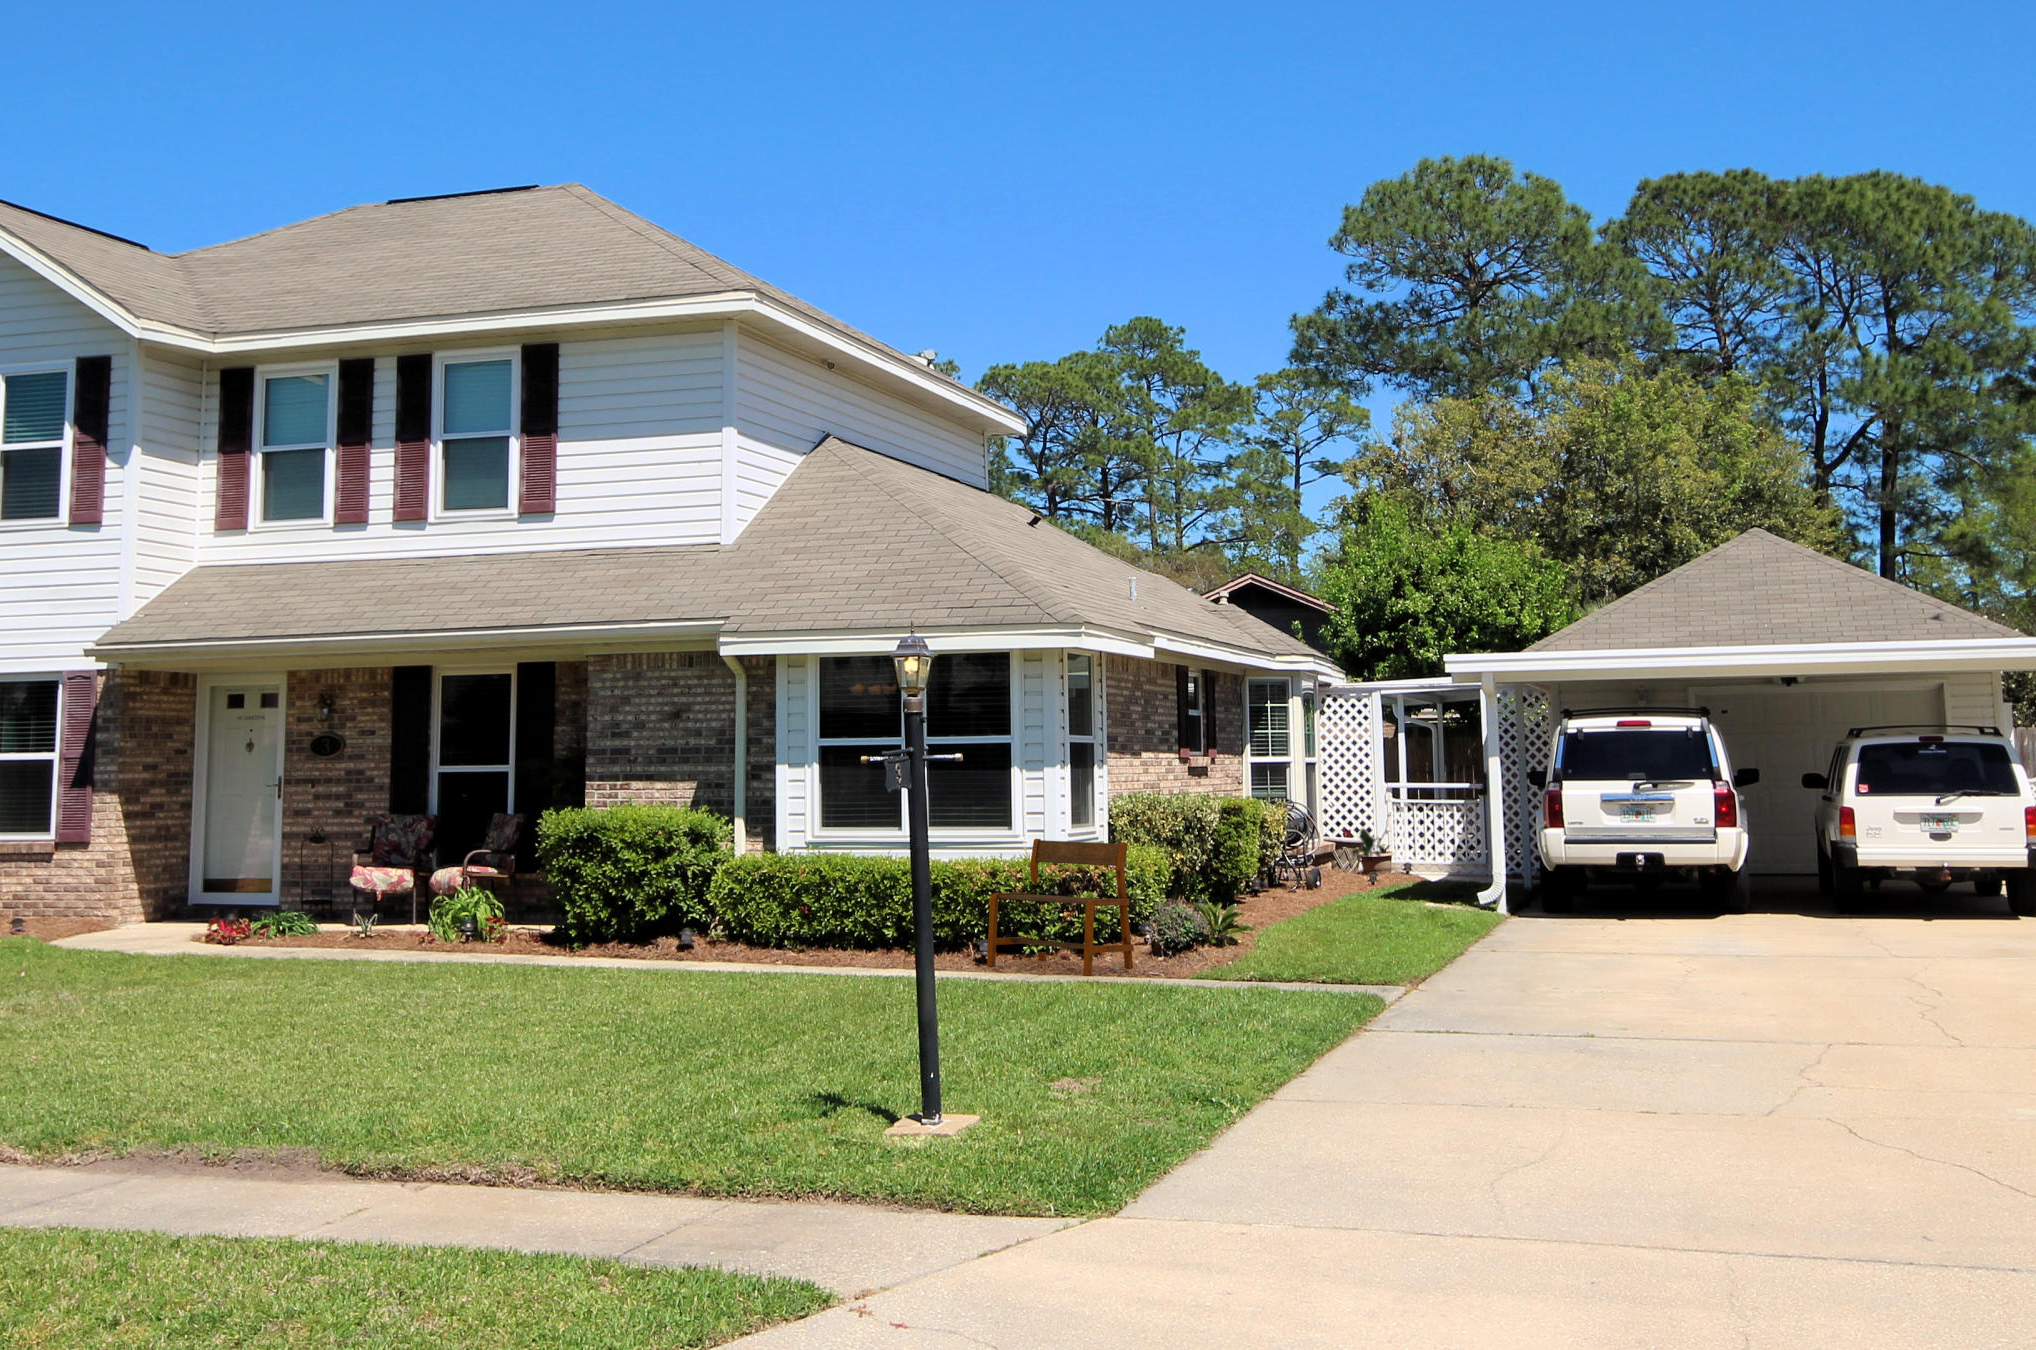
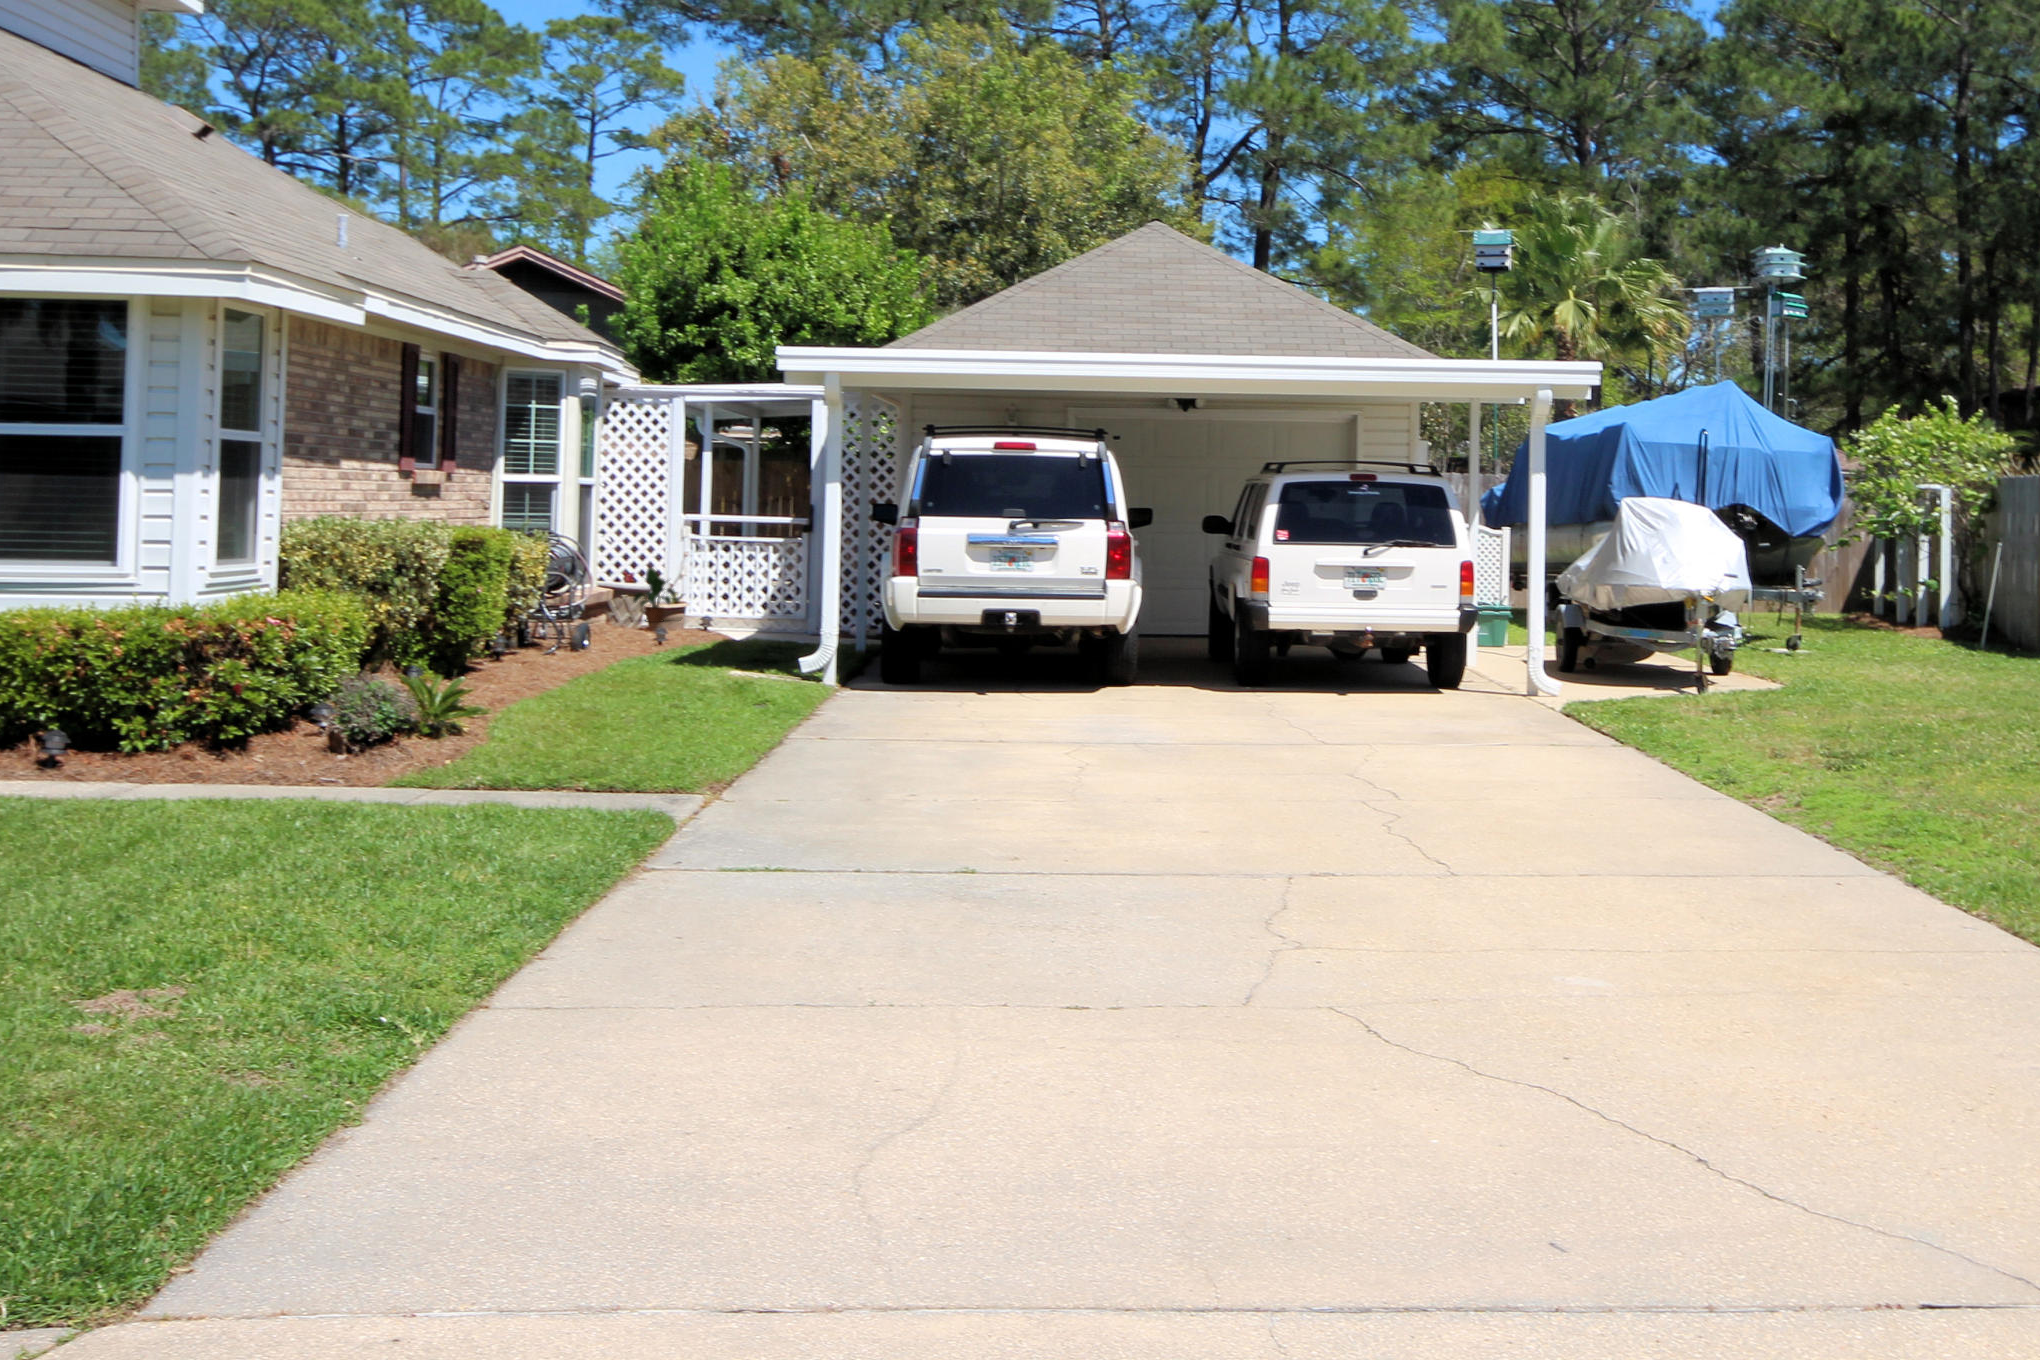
bench: present [987,839,1134,976] -> none [49,582,297,790]

